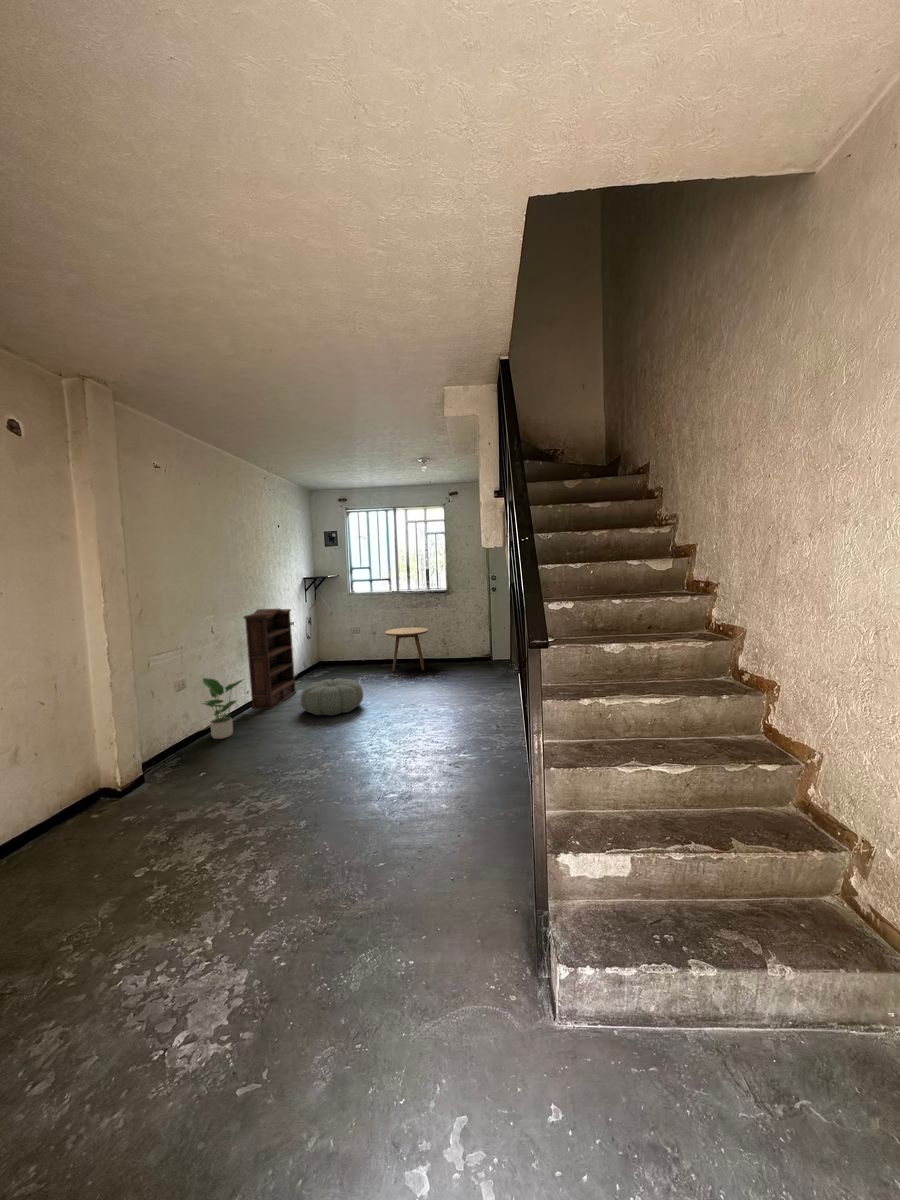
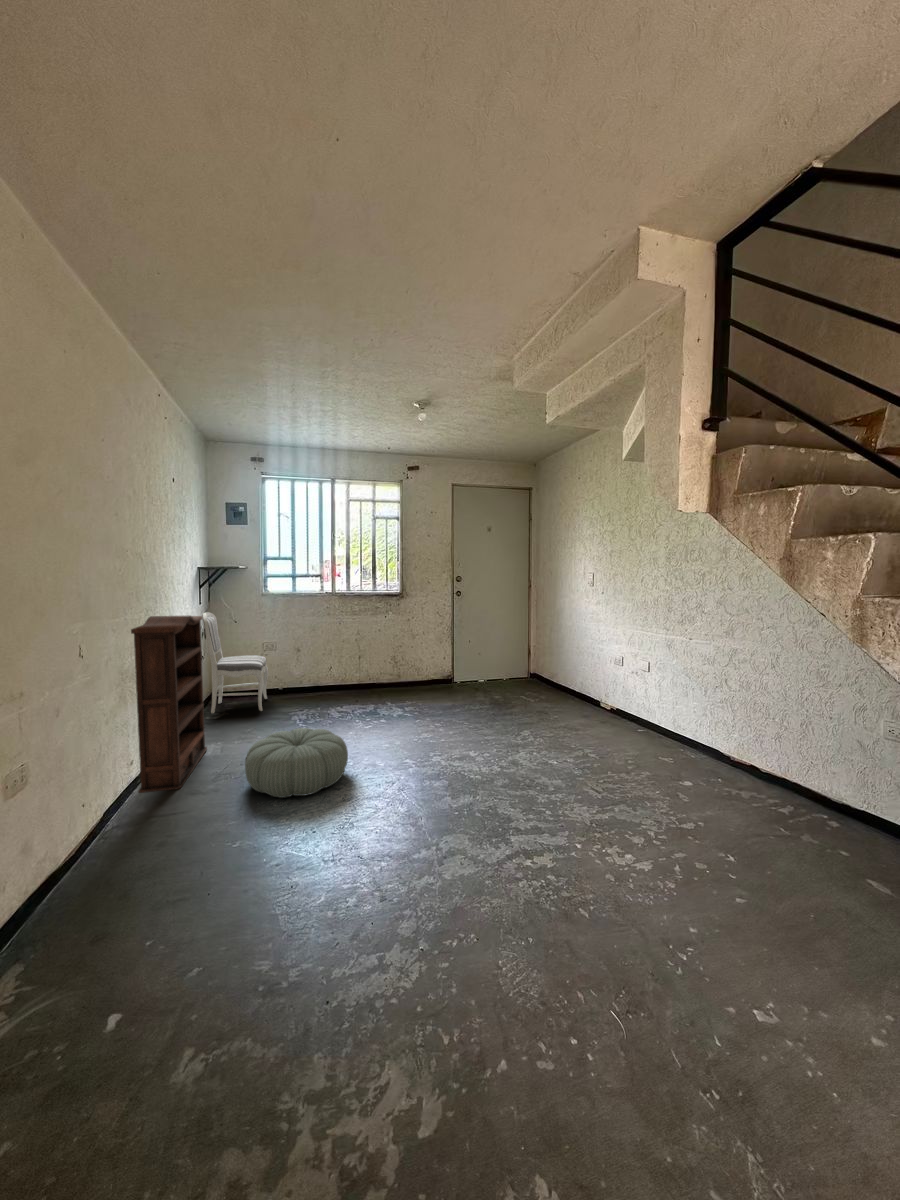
dining chair: none [306,607,353,674] -> present [203,612,268,713]
side table: present [385,627,428,672] -> none [322,641,382,704]
potted plant: present [203,678,242,739] -> none [61,752,164,883]

